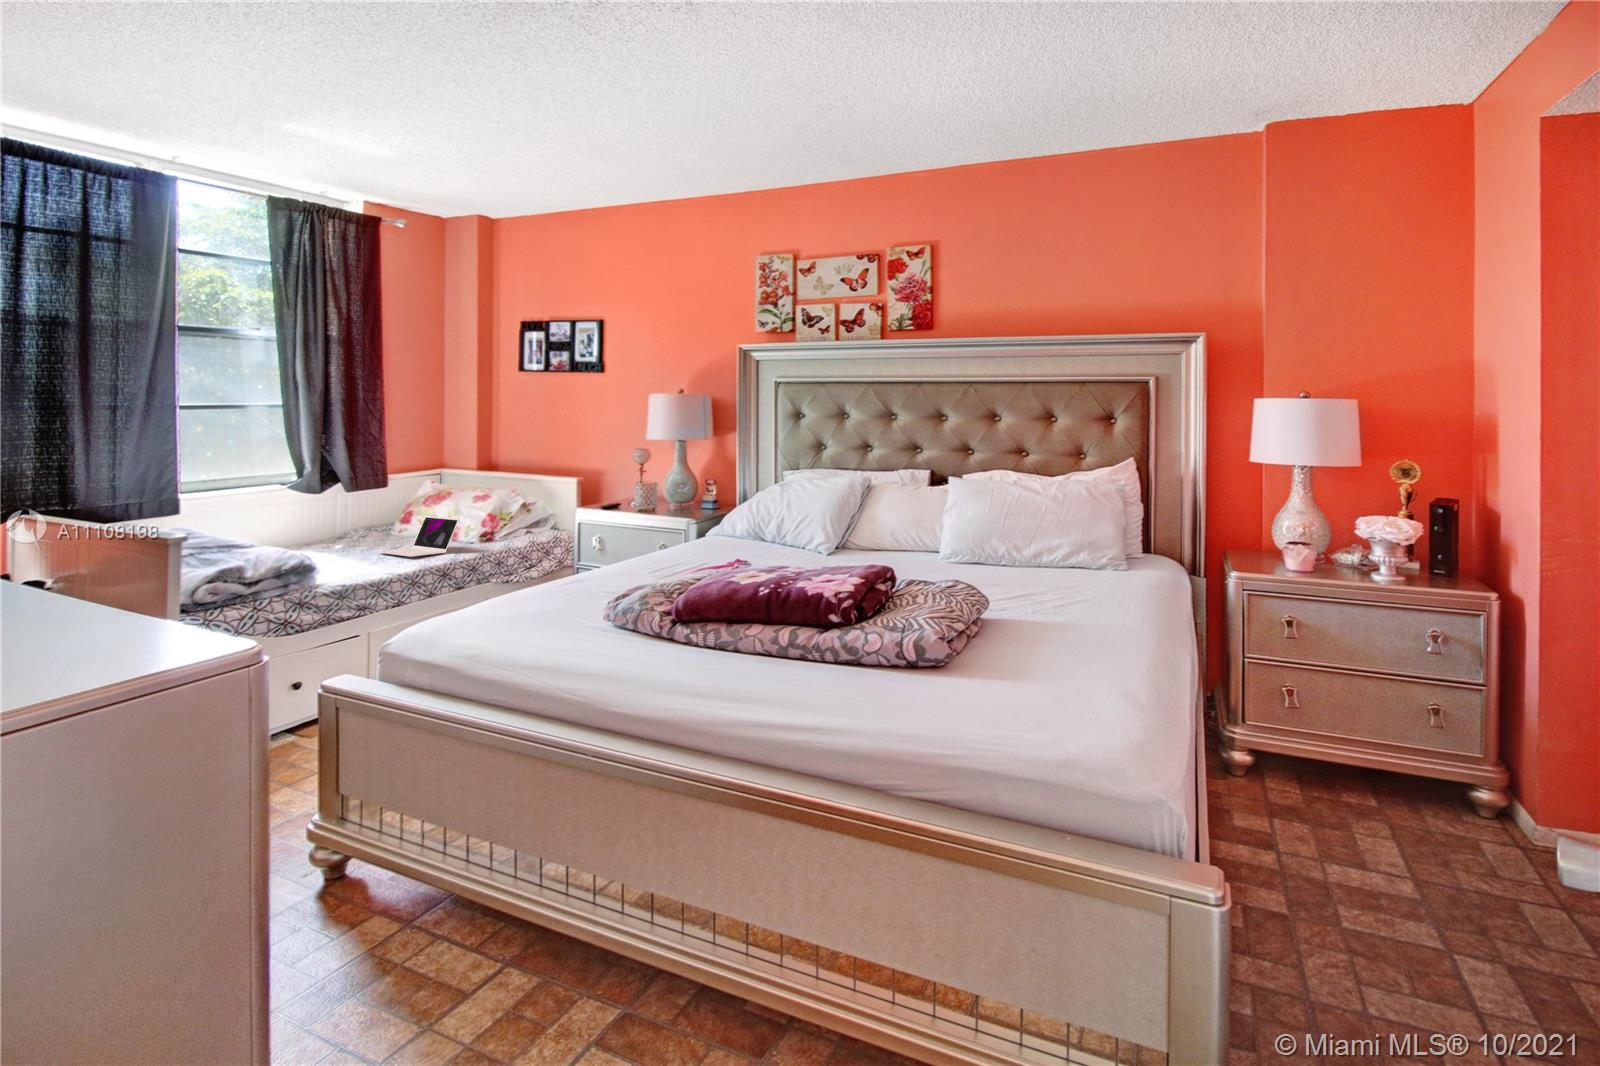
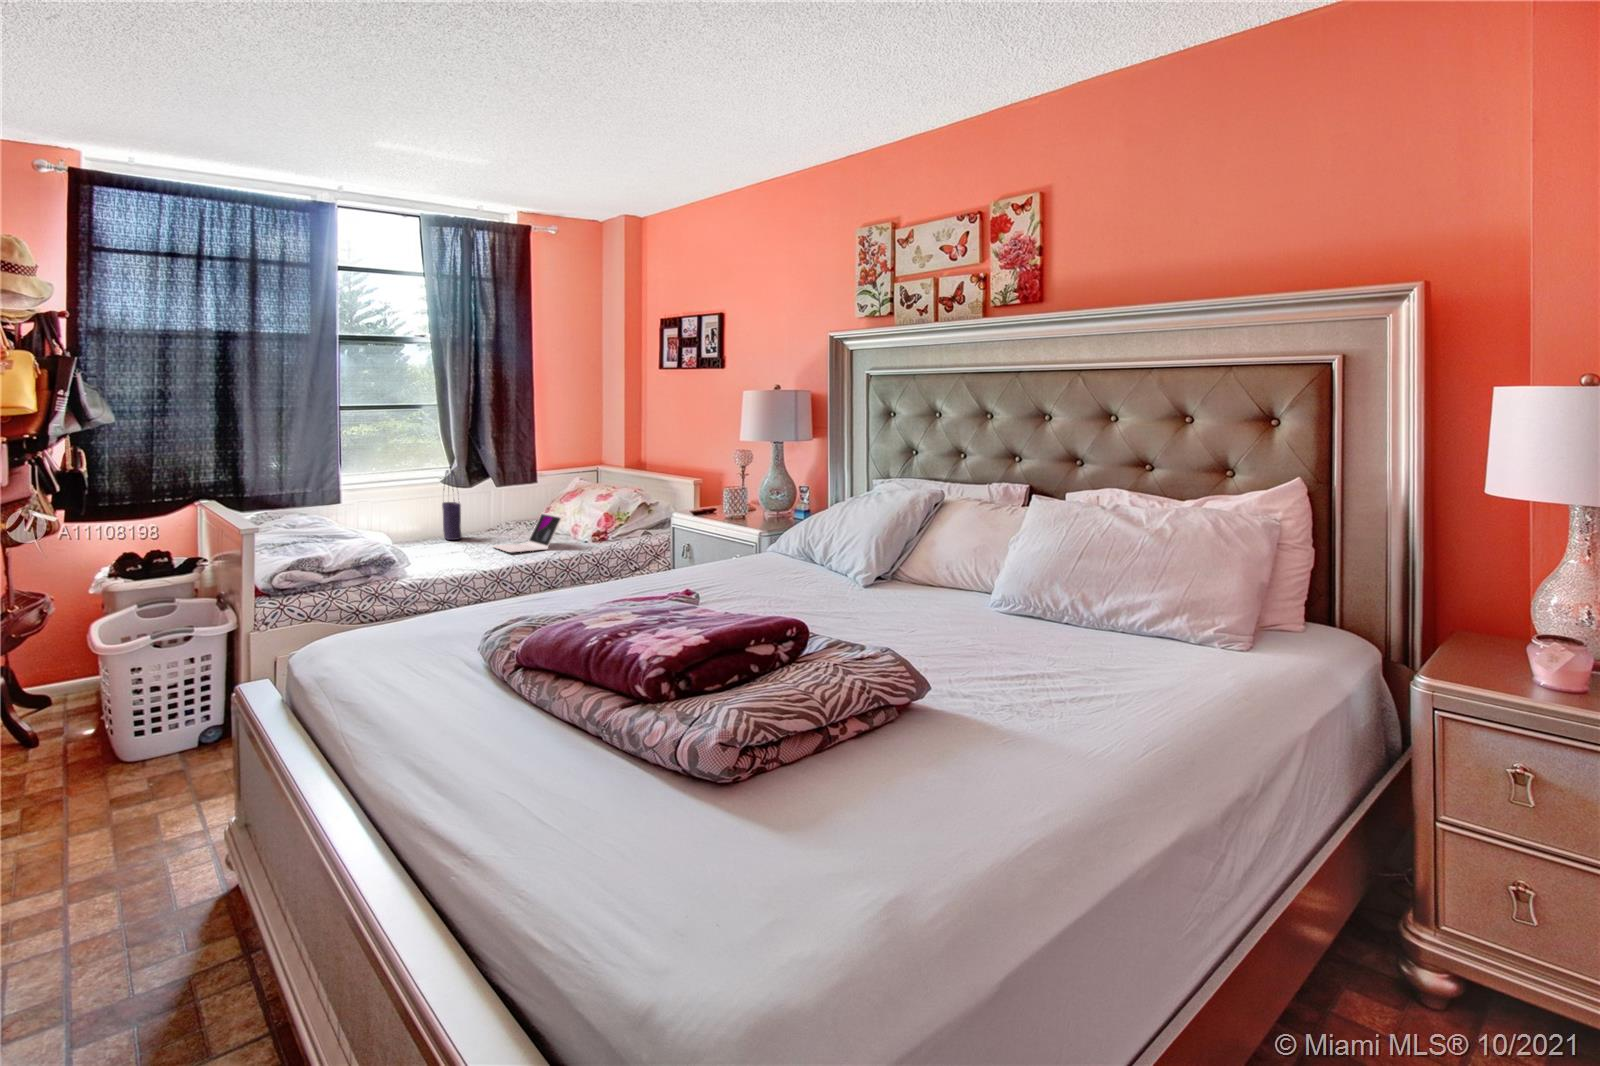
tote bag: none [300,473,327,548] -> present [442,470,462,540]

